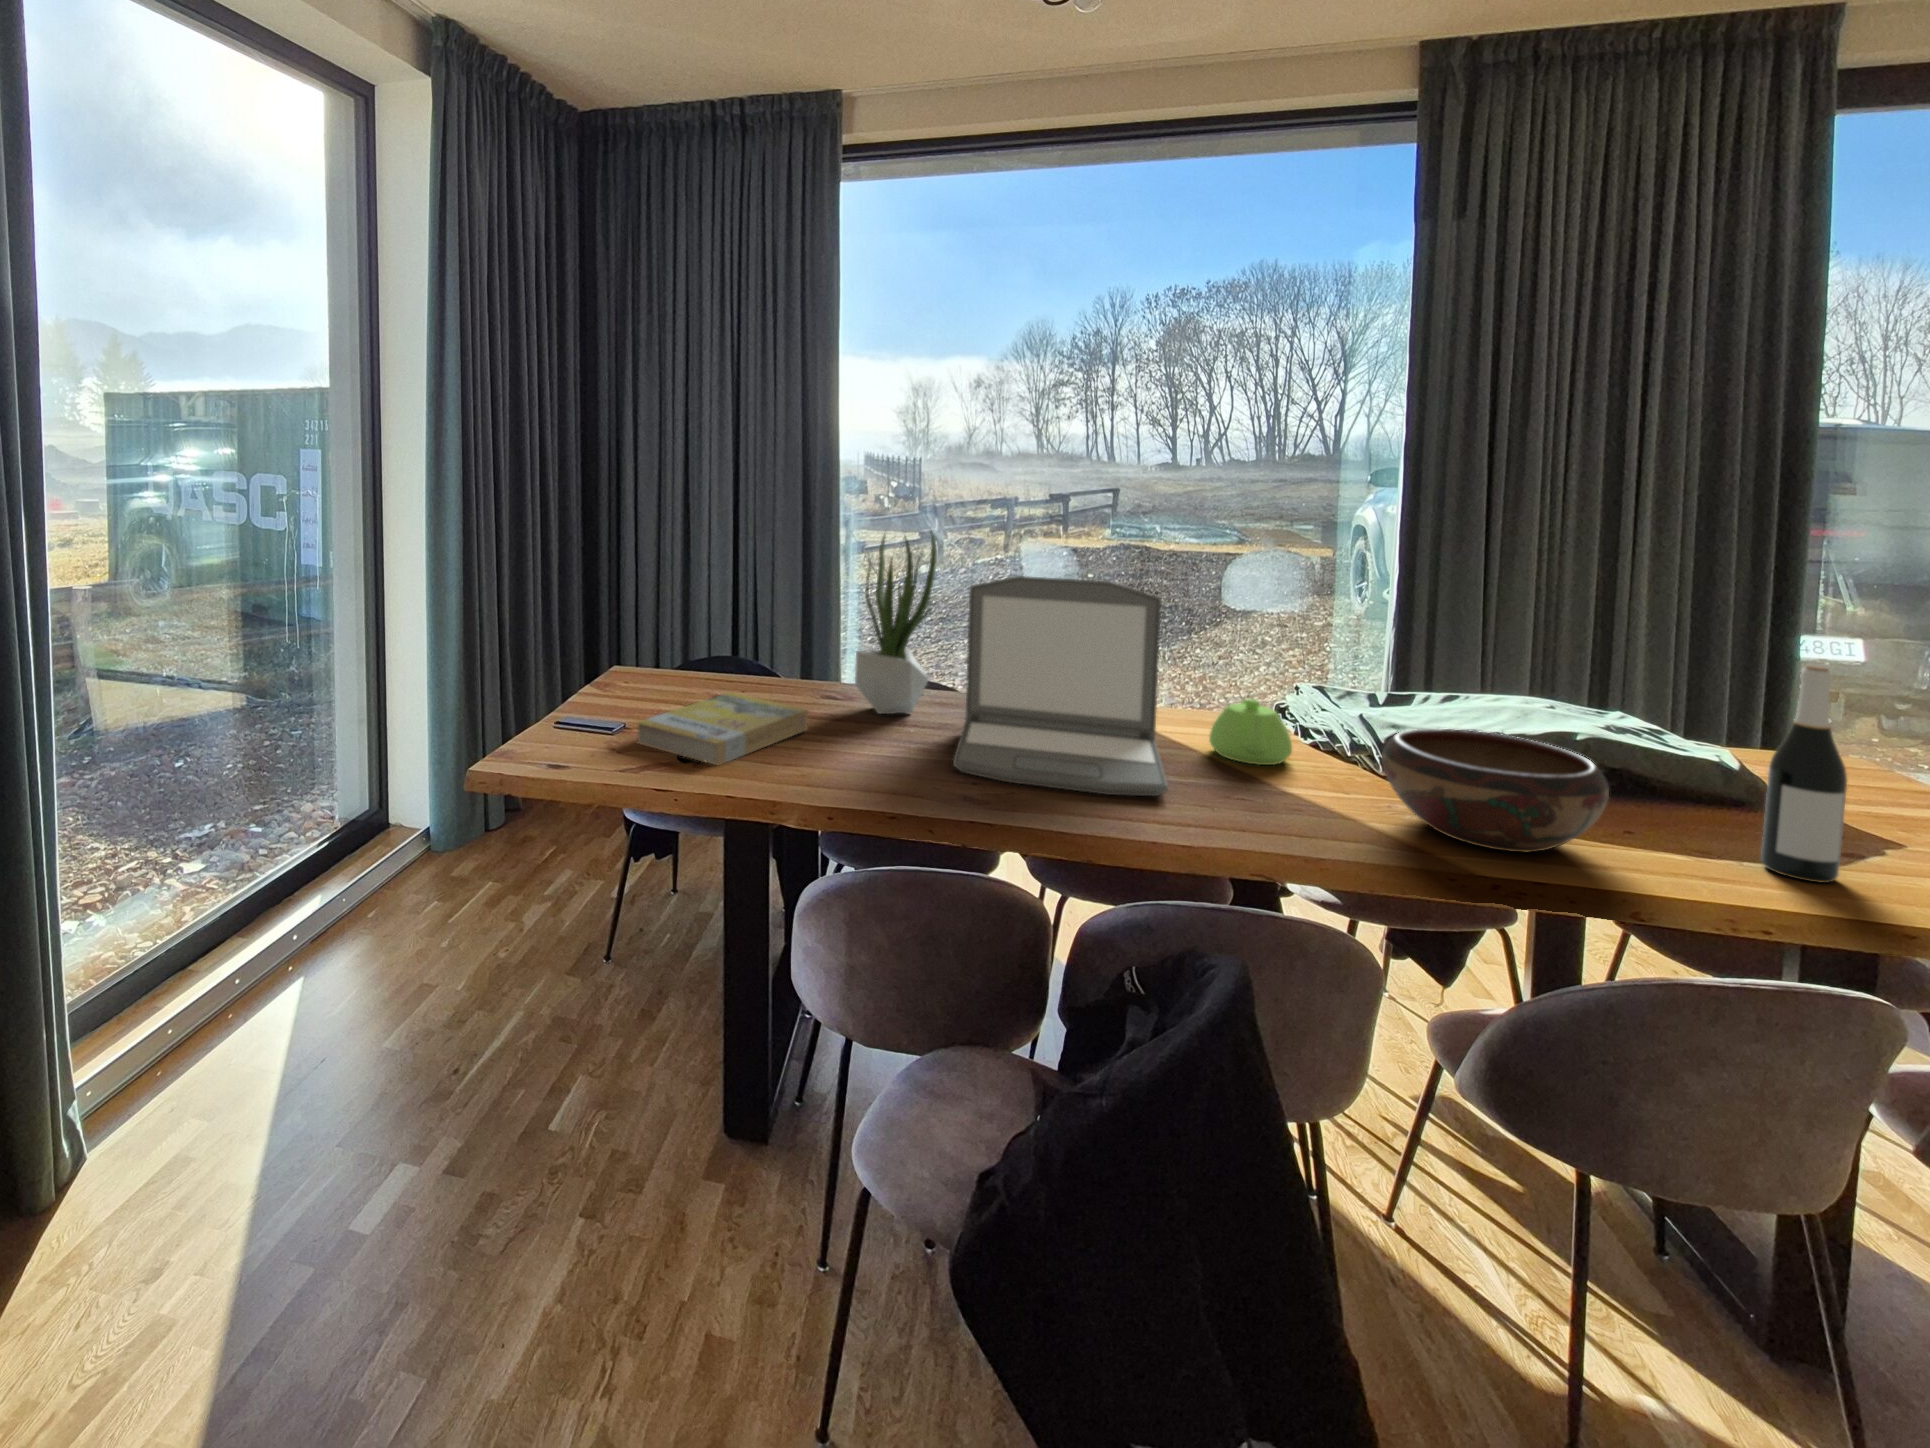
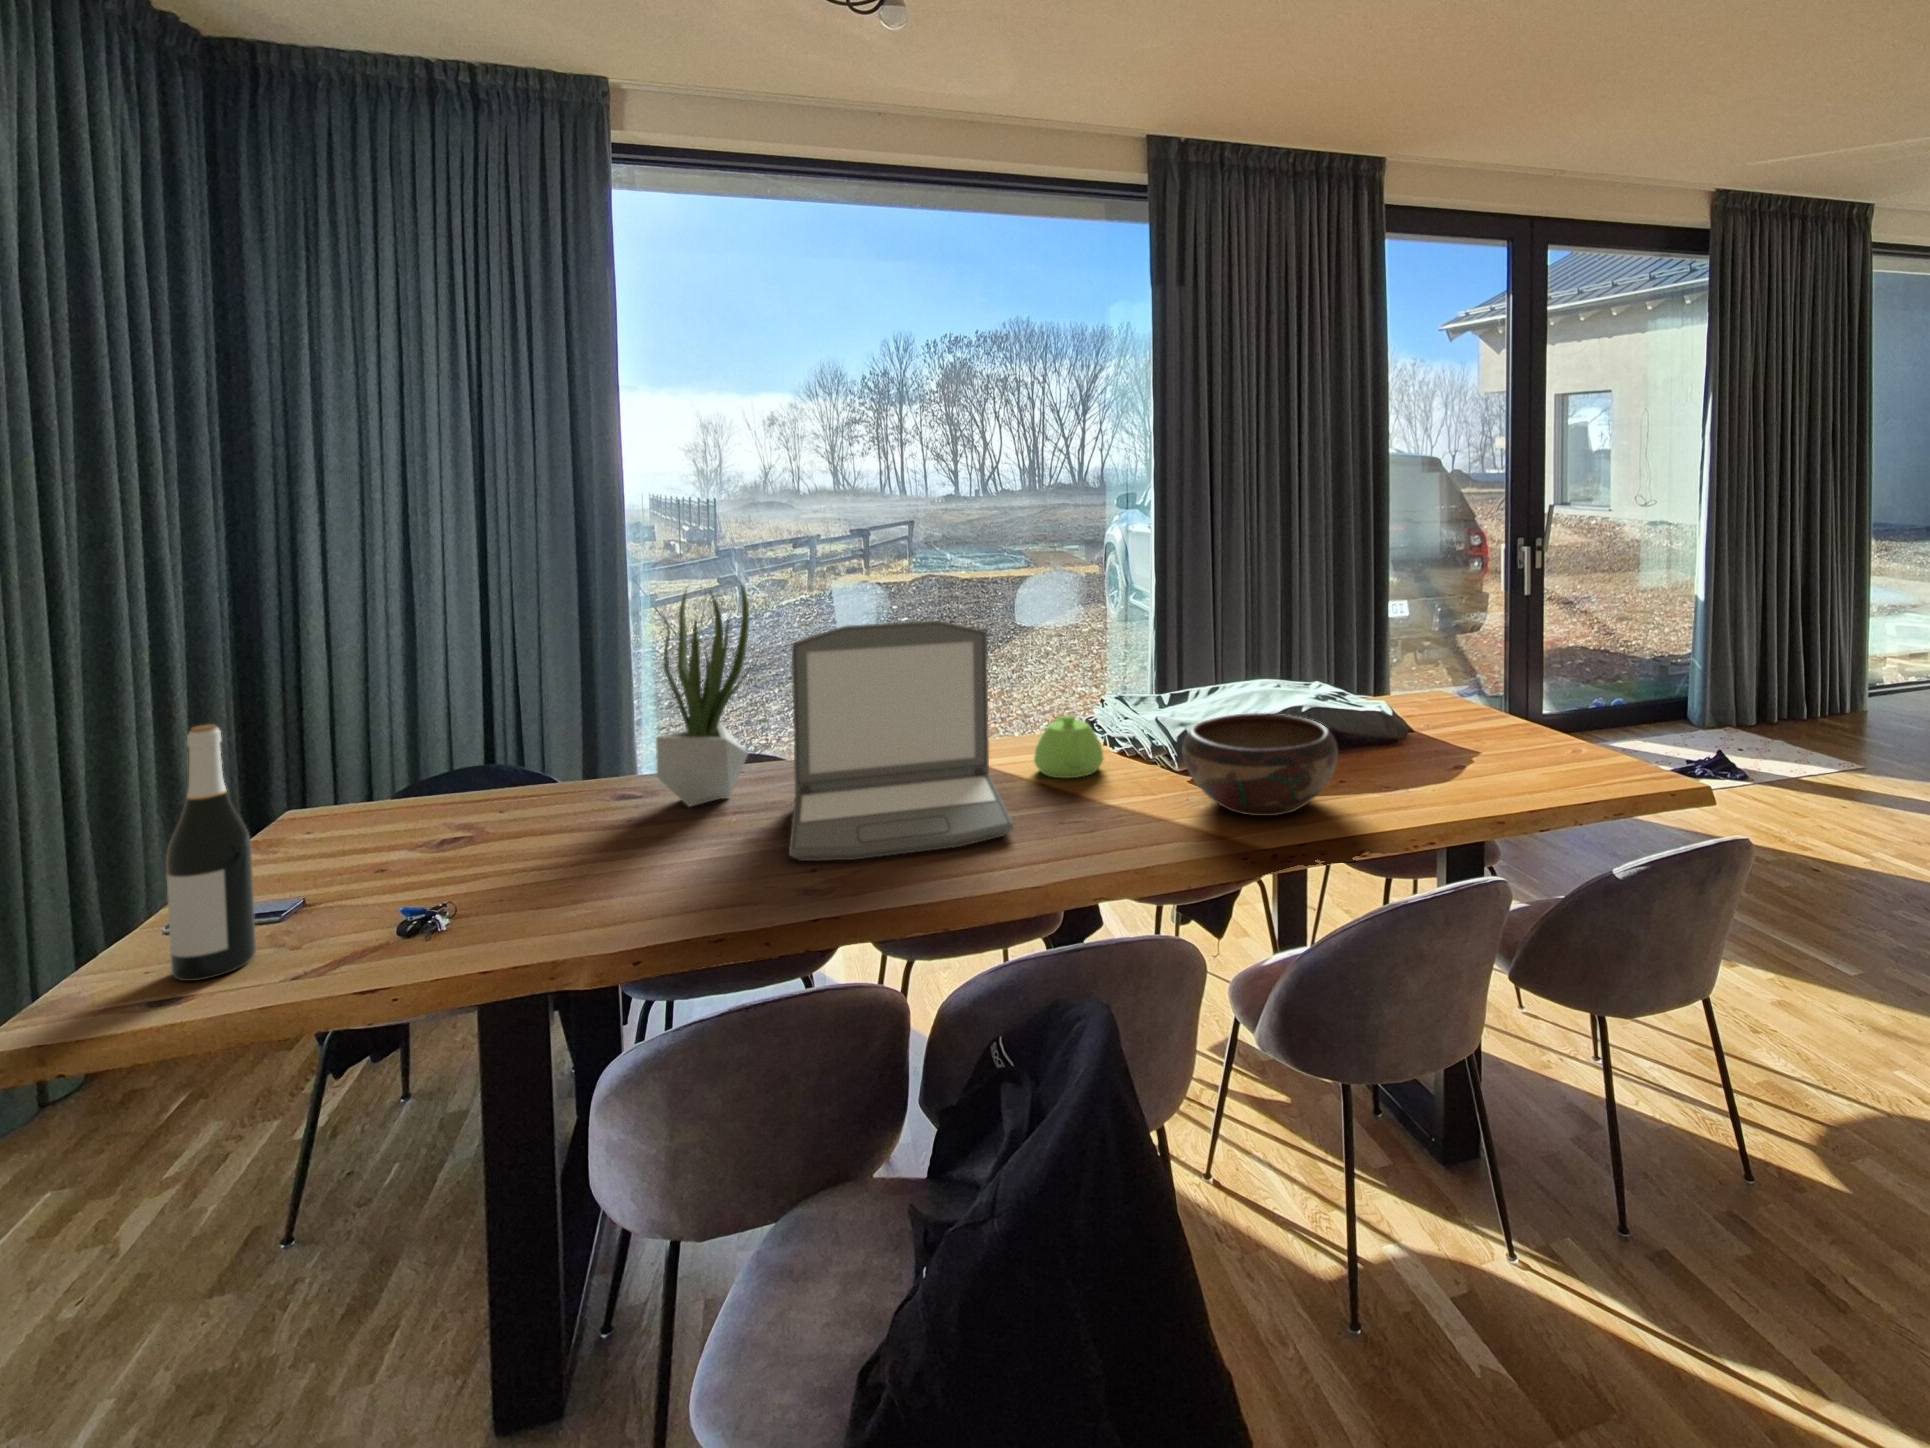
wine bottle: present [1761,665,1847,883] -> present [166,724,256,981]
book: present [638,692,808,765] -> none [318,823,597,940]

